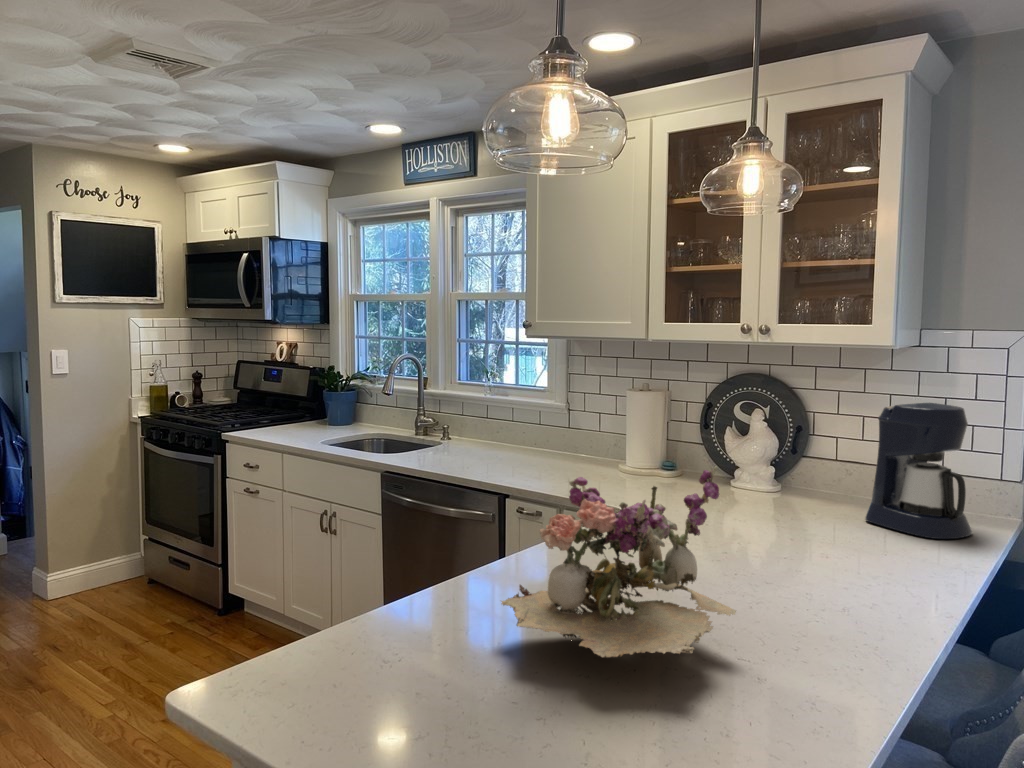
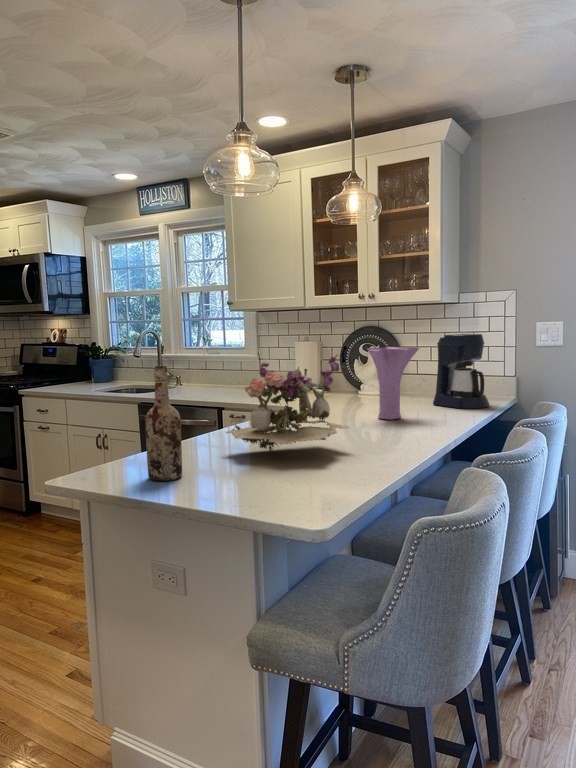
vase: none [759,428,856,560] -> present [367,347,419,420]
wine bottle: none [344,500,412,727] -> present [145,366,182,481]

